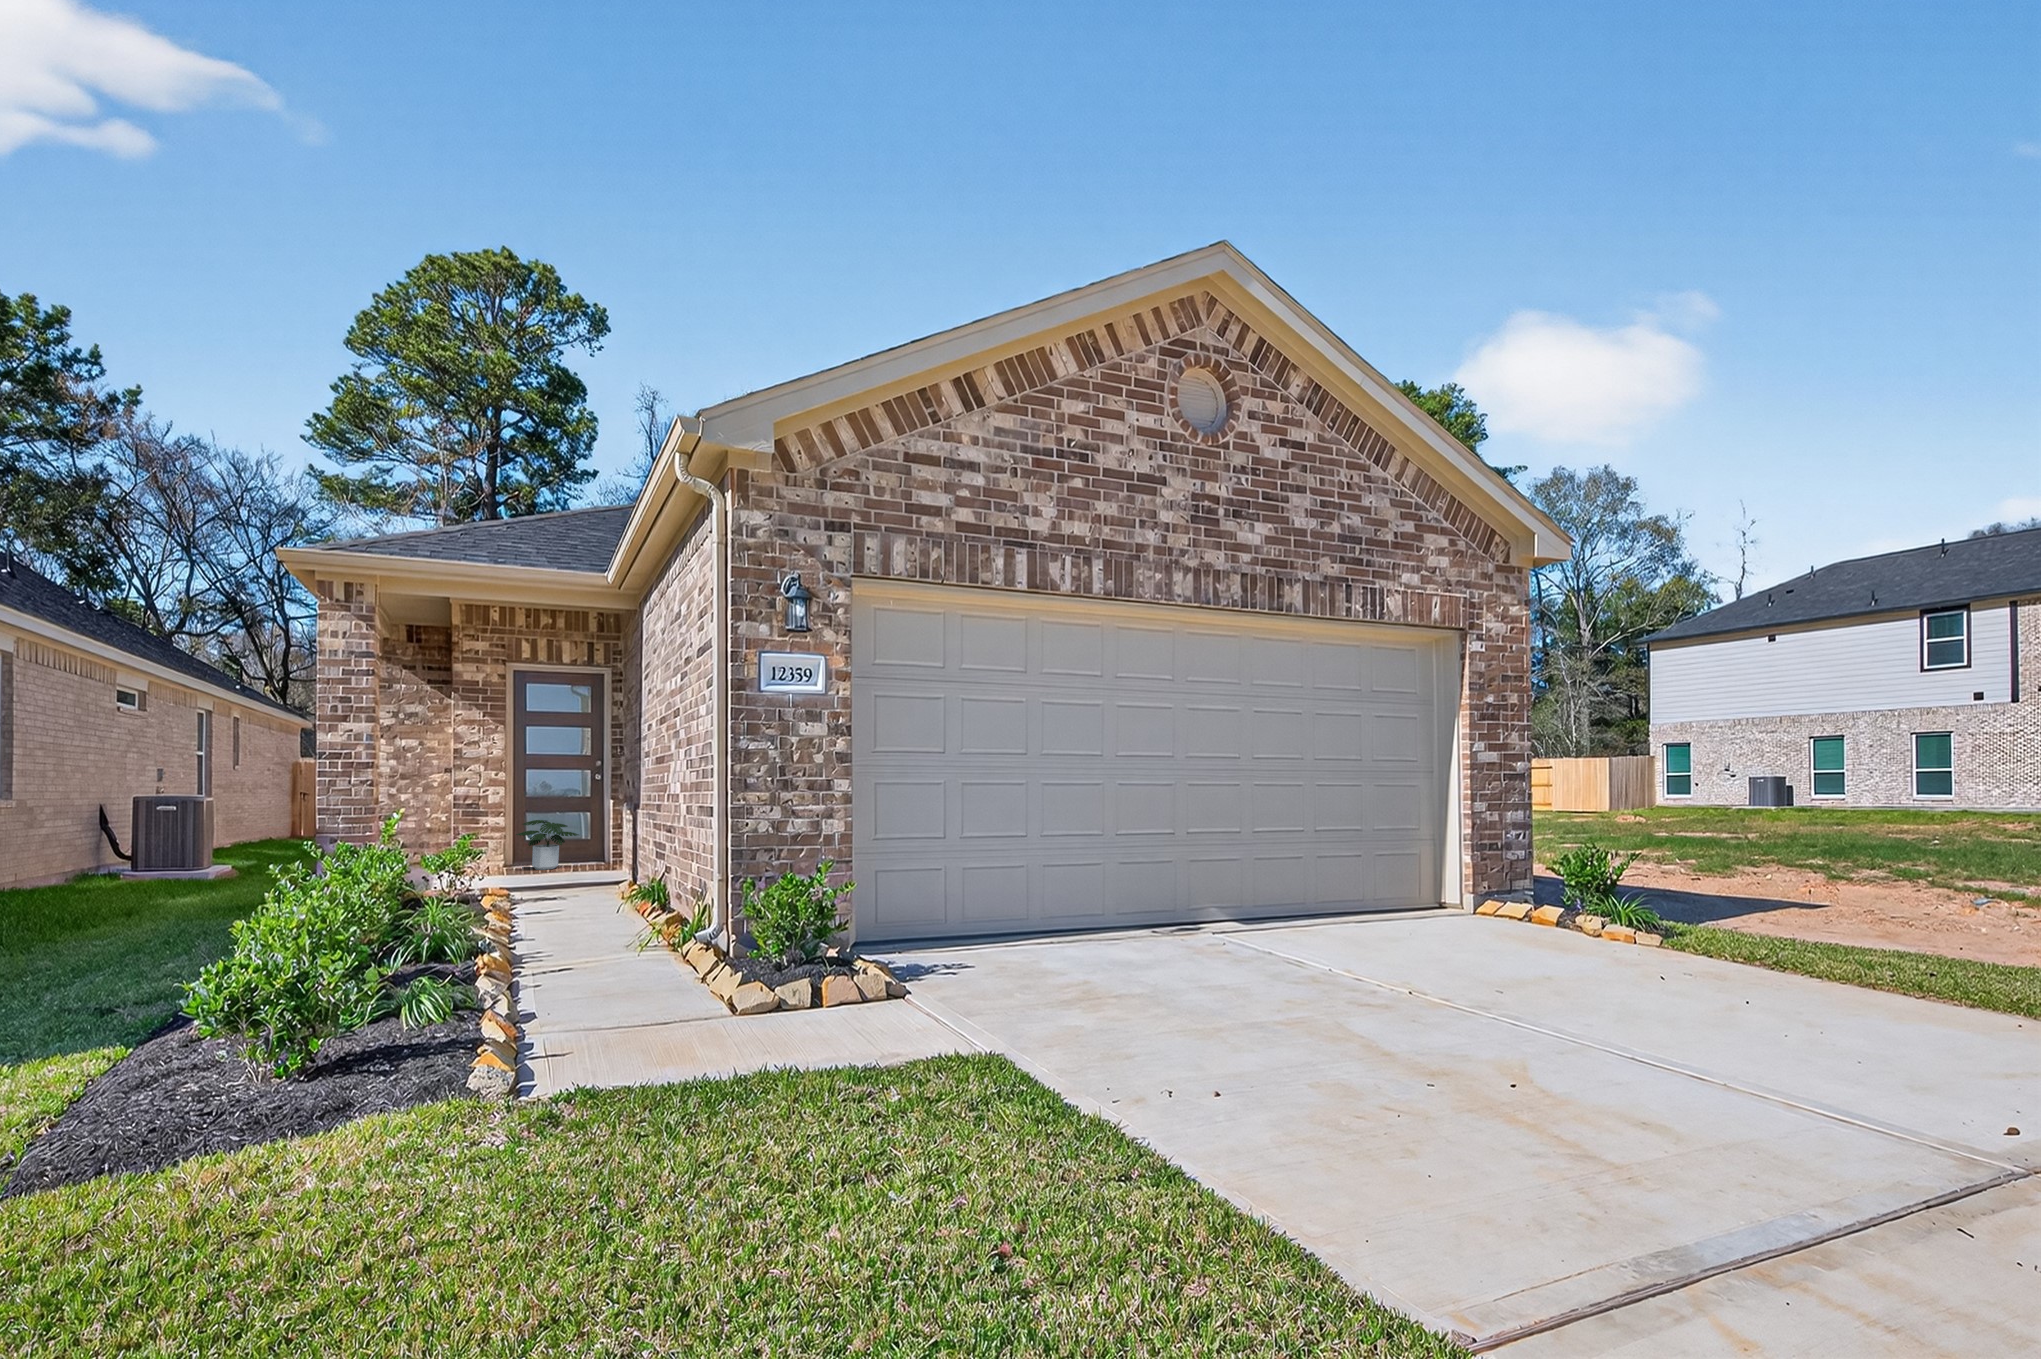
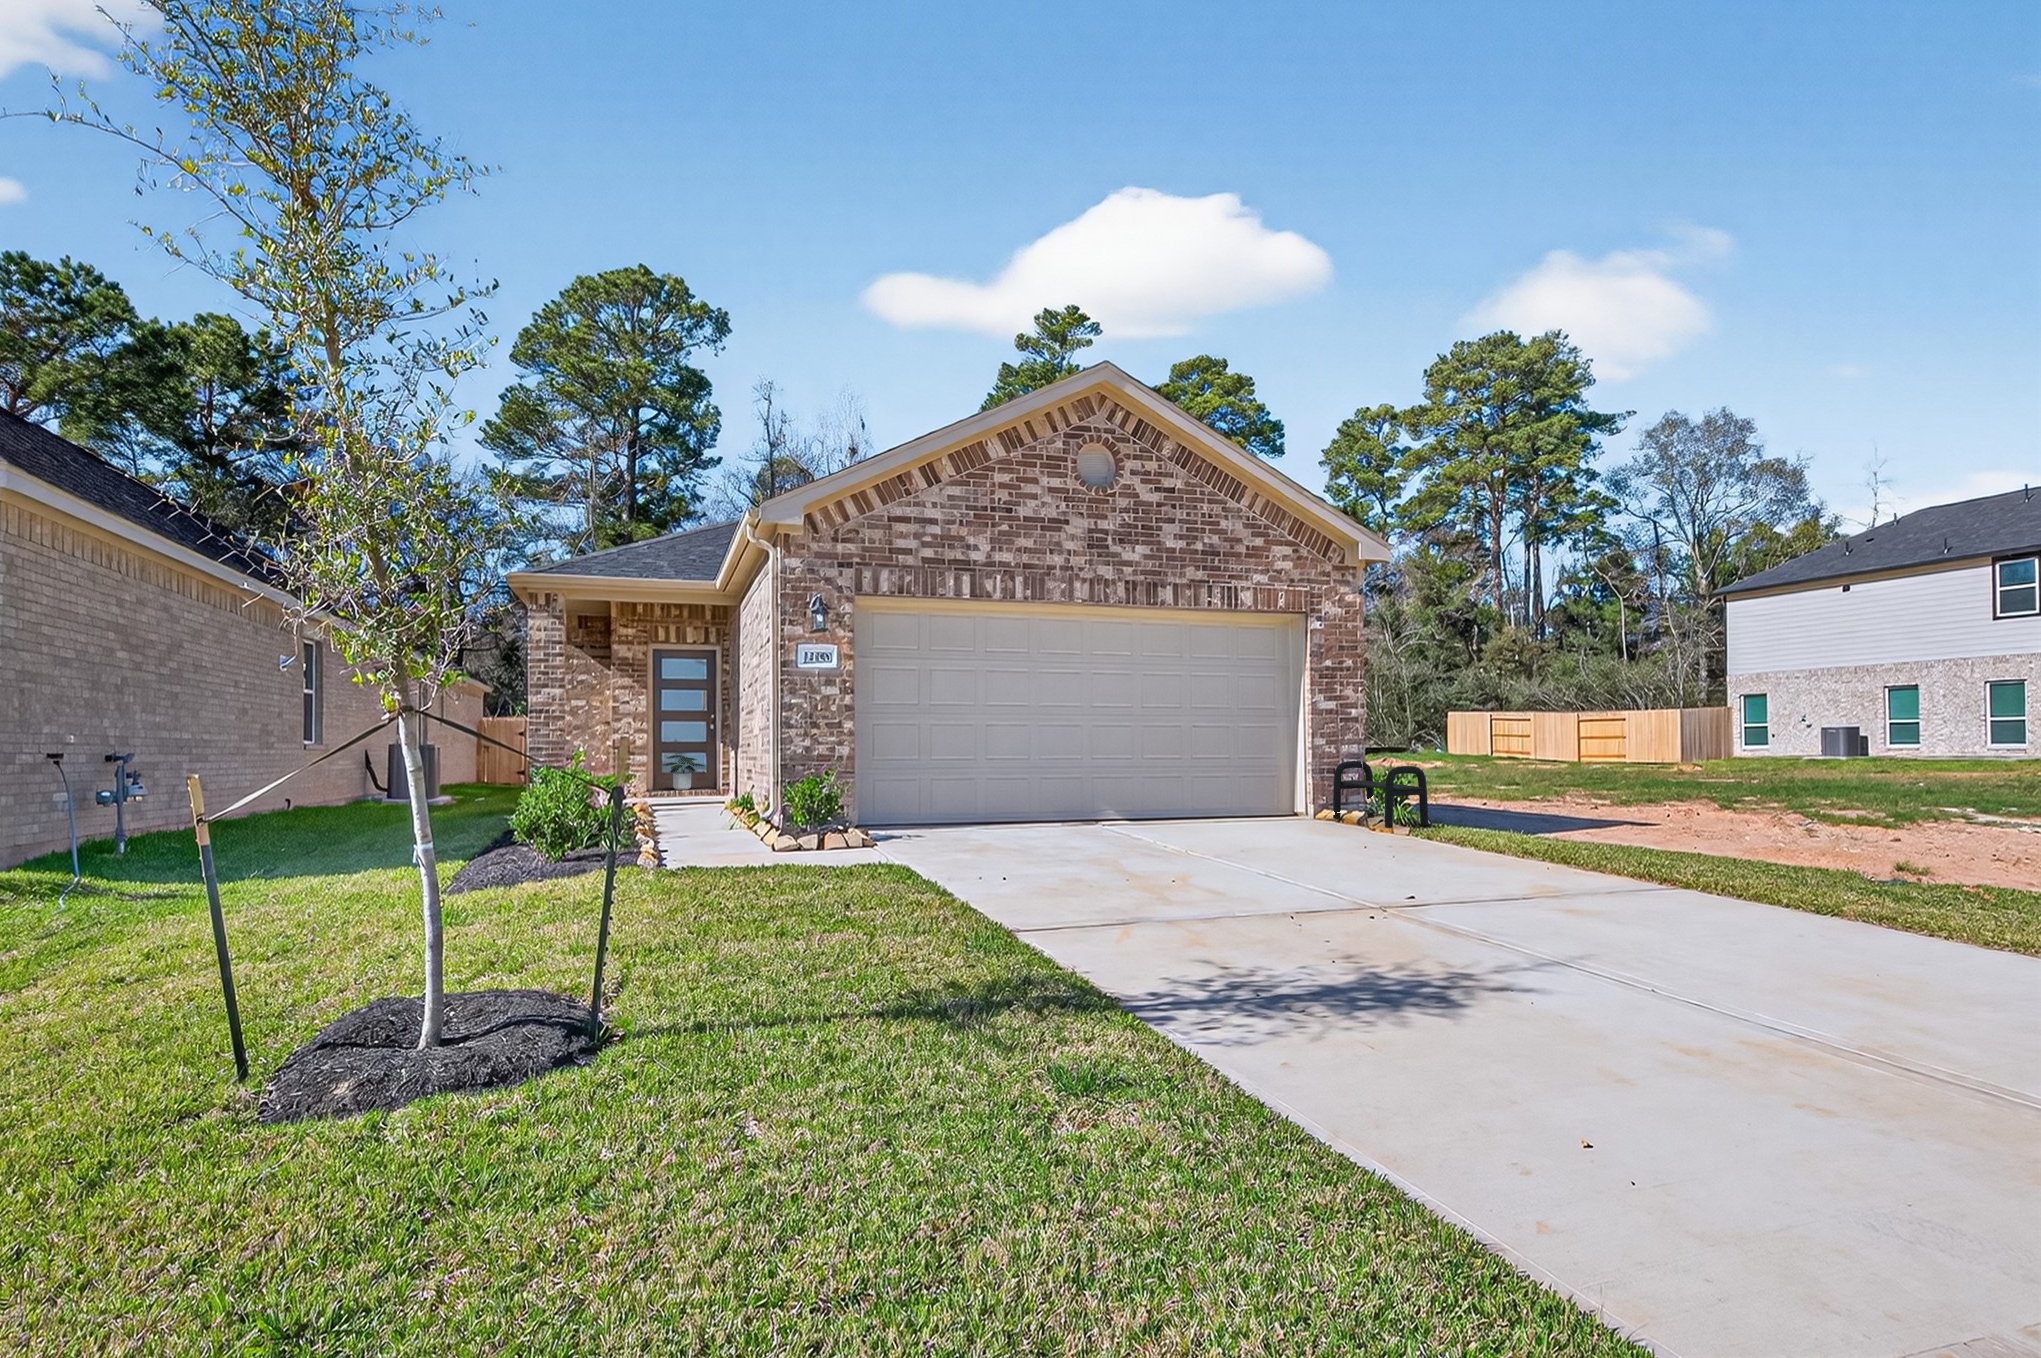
bench: none [1501,832,1654,933] -> present [1333,761,1429,828]

